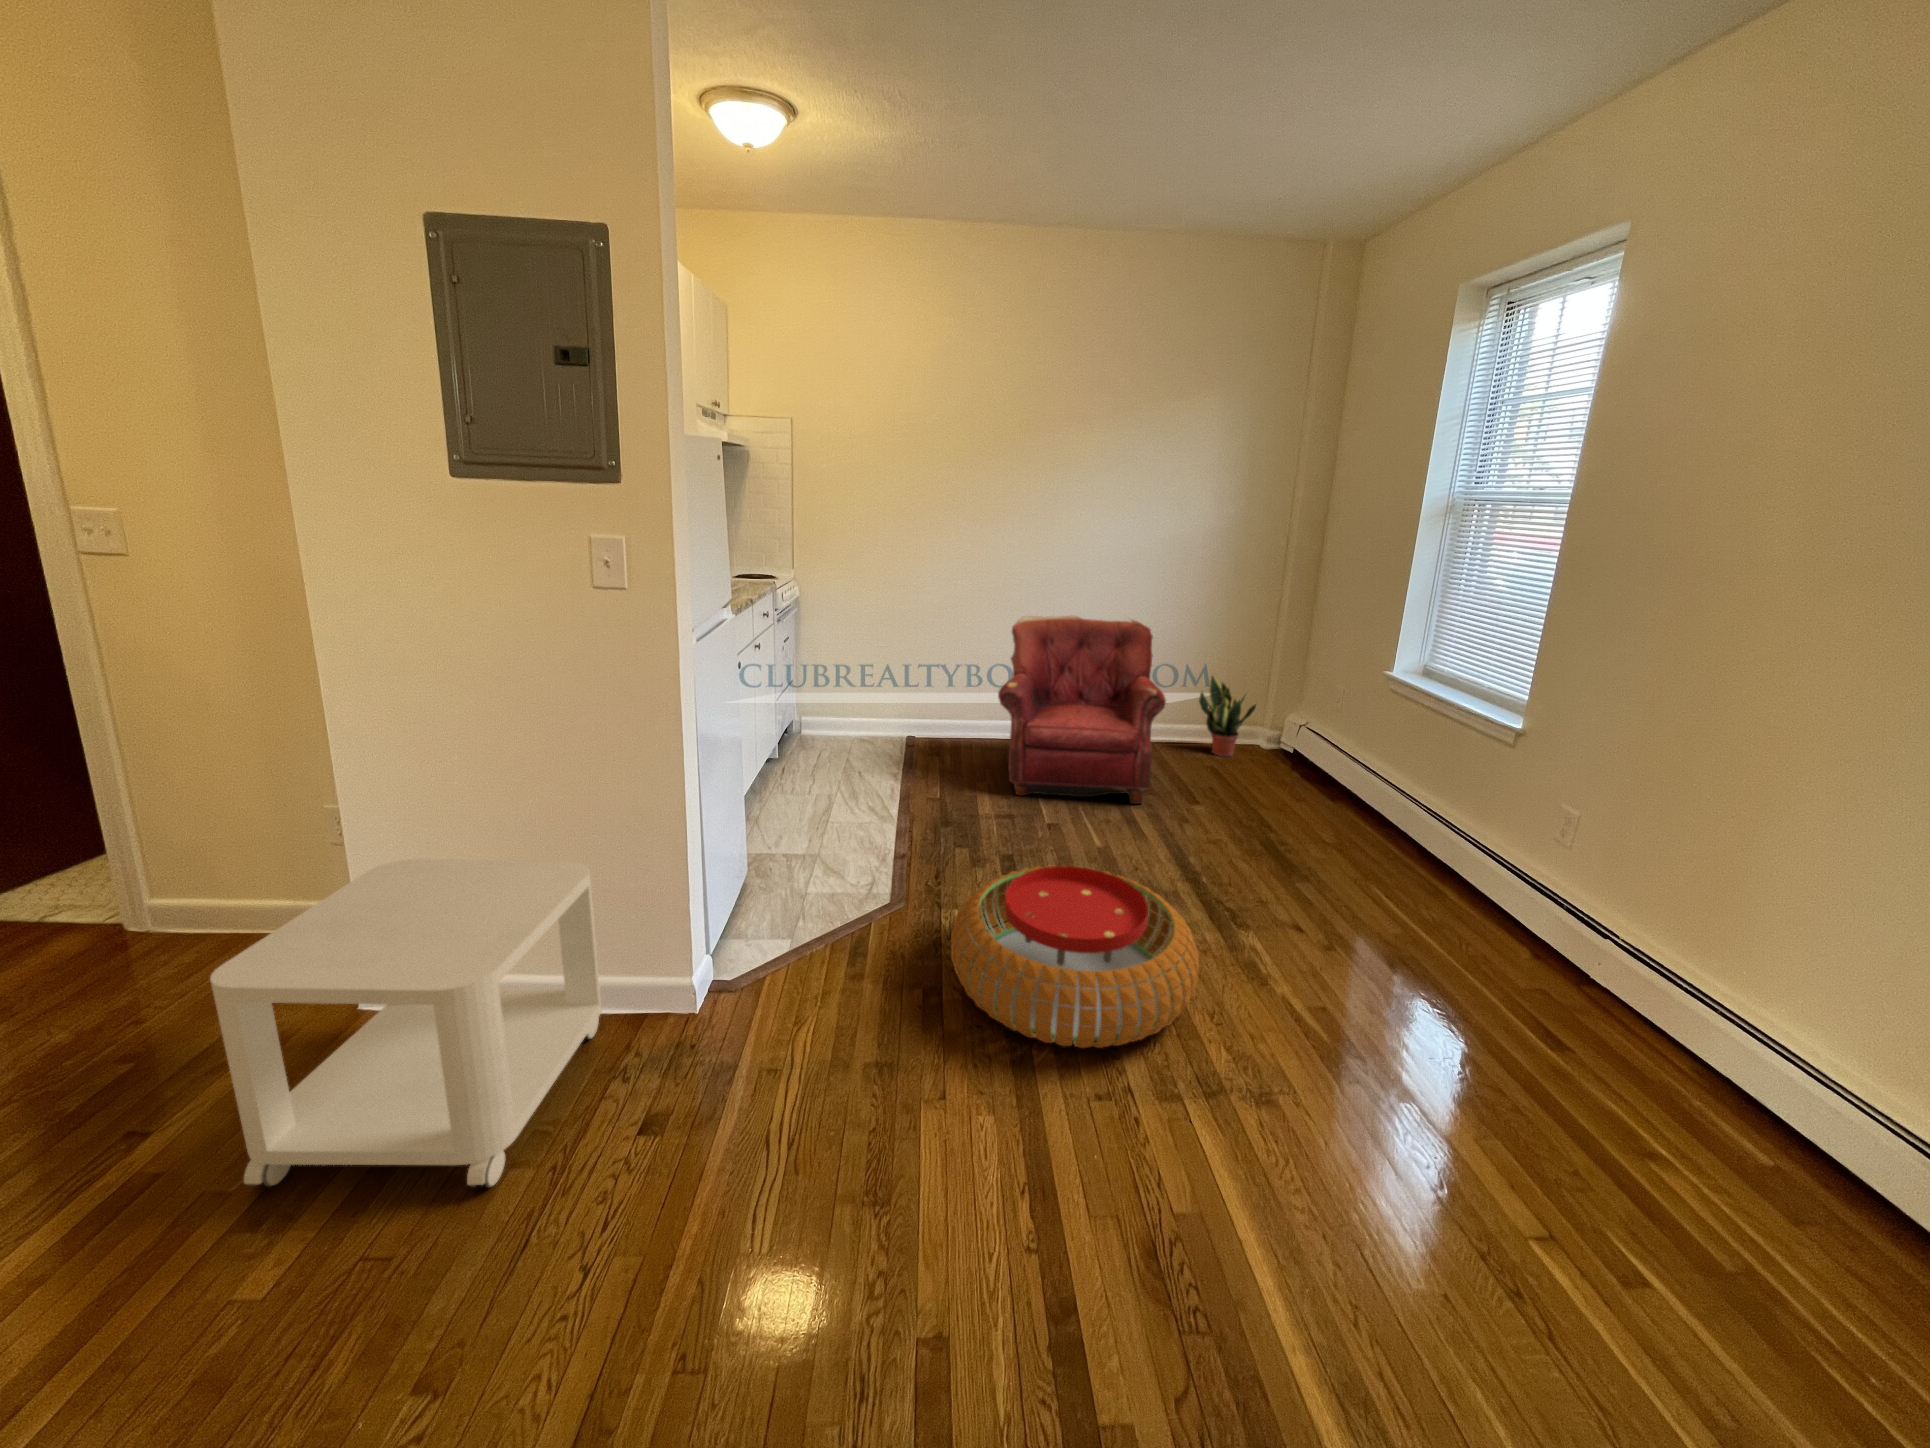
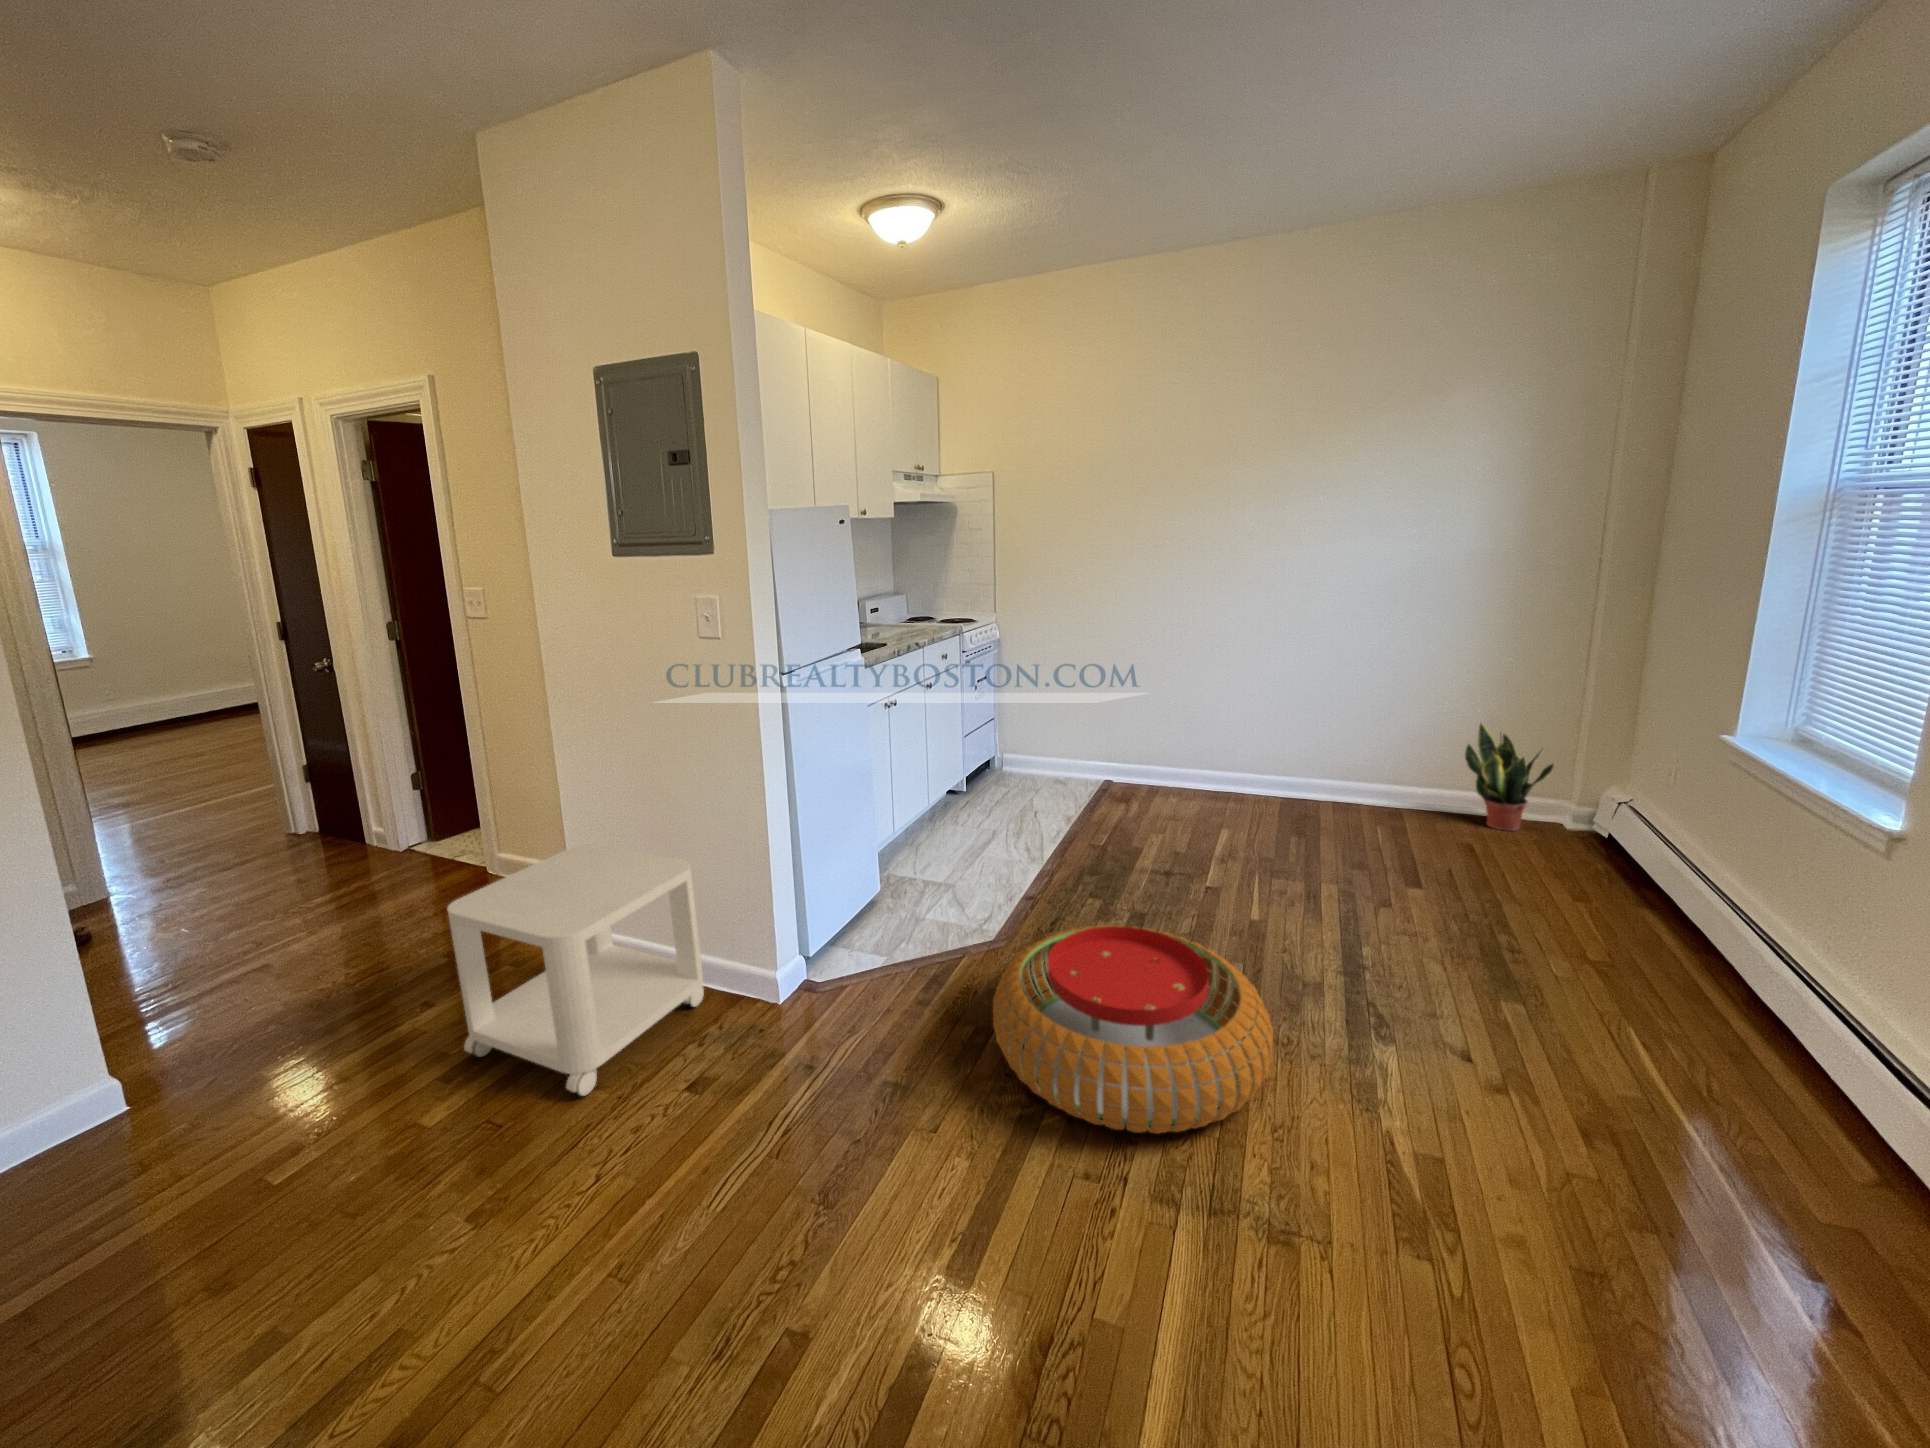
armchair: present [998,616,1166,804] -> none [1165,651,1381,876]

